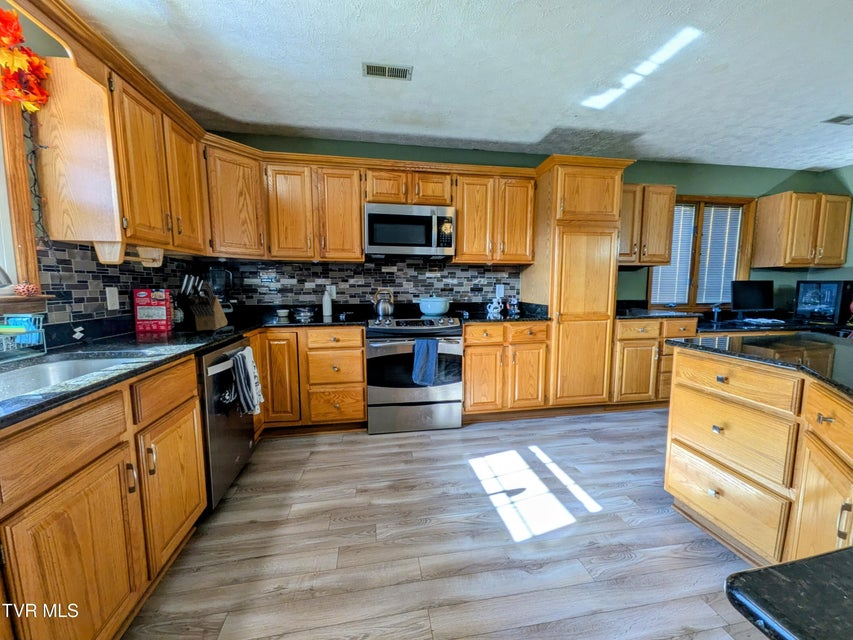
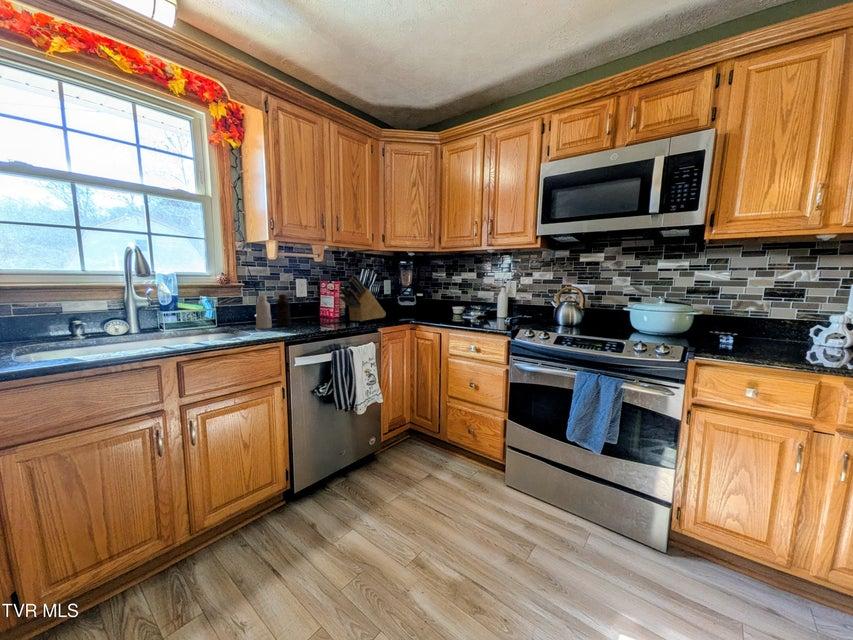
bottle: none [103,306,142,349] -> present [256,294,291,329]

